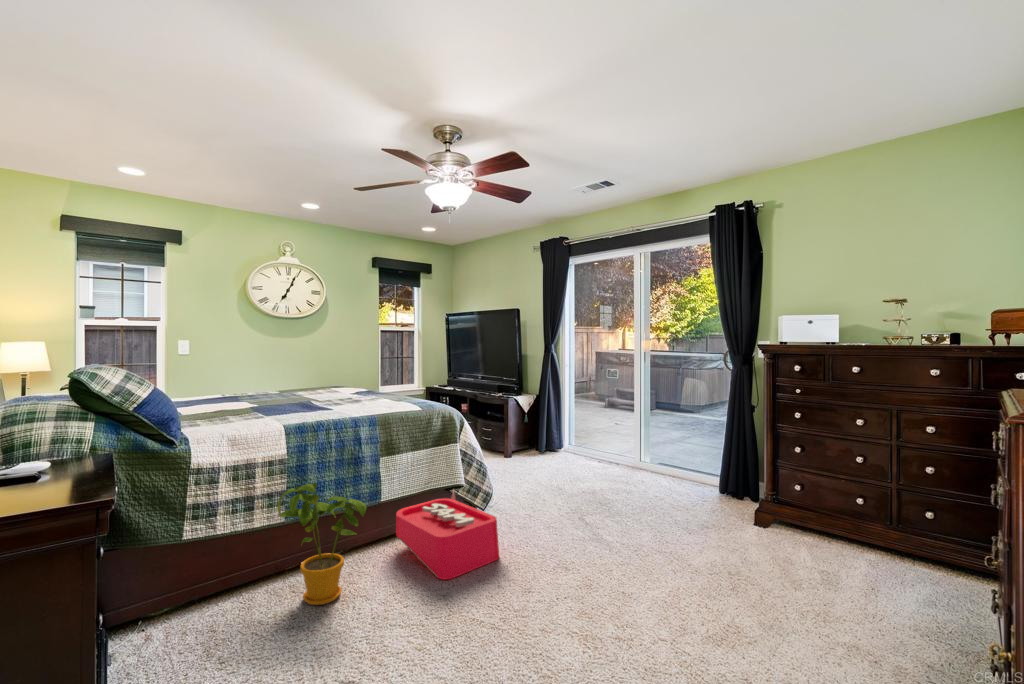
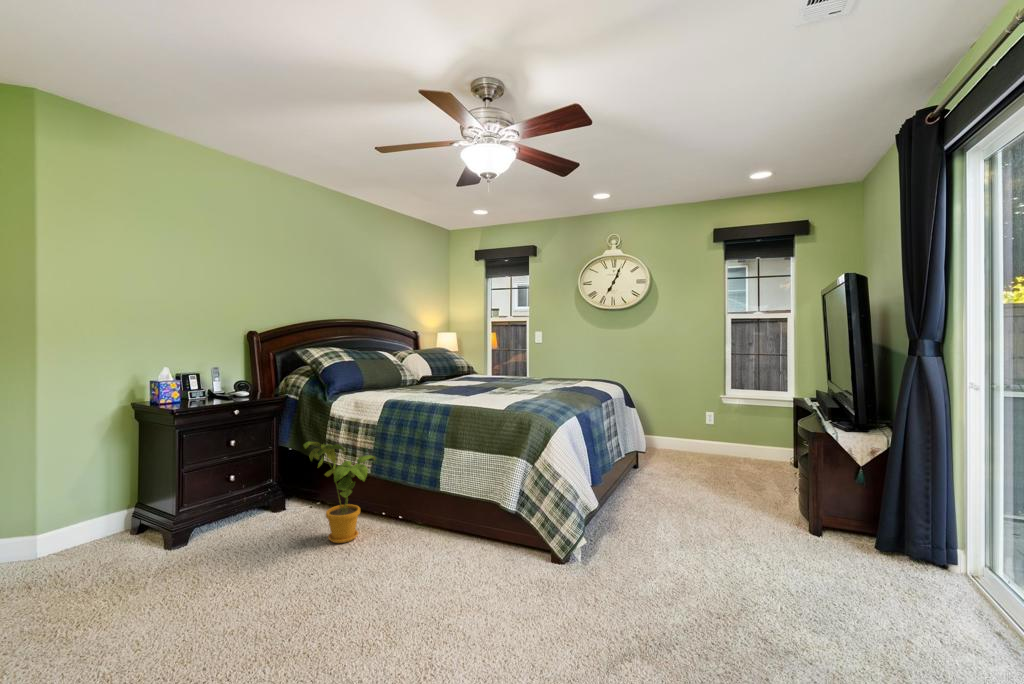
storage bin: present [396,489,499,579] -> none [375,504,517,598]

